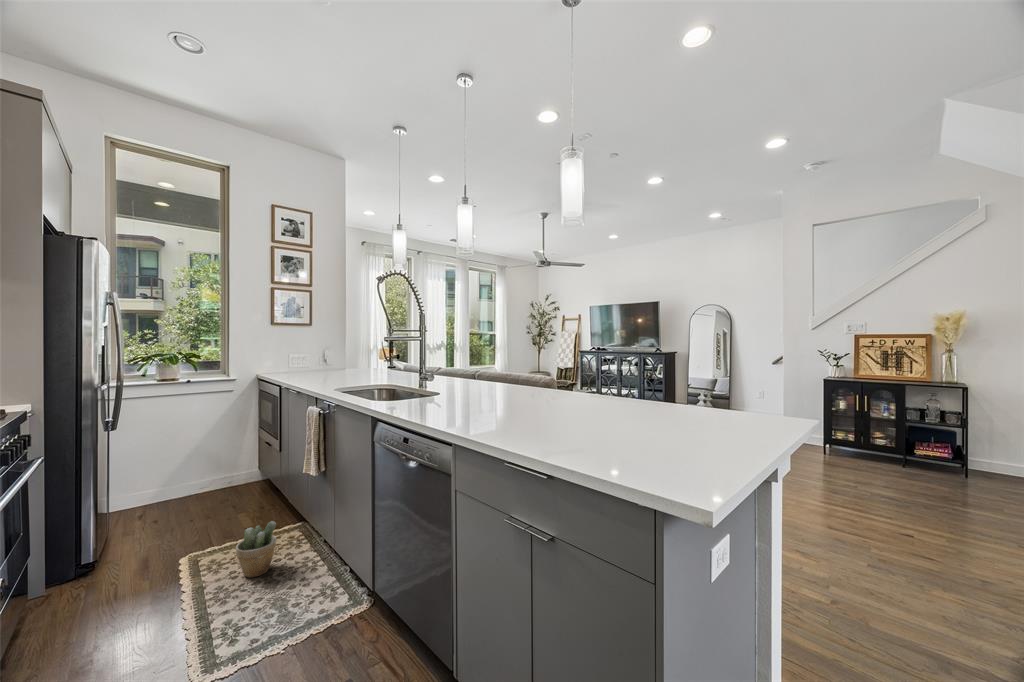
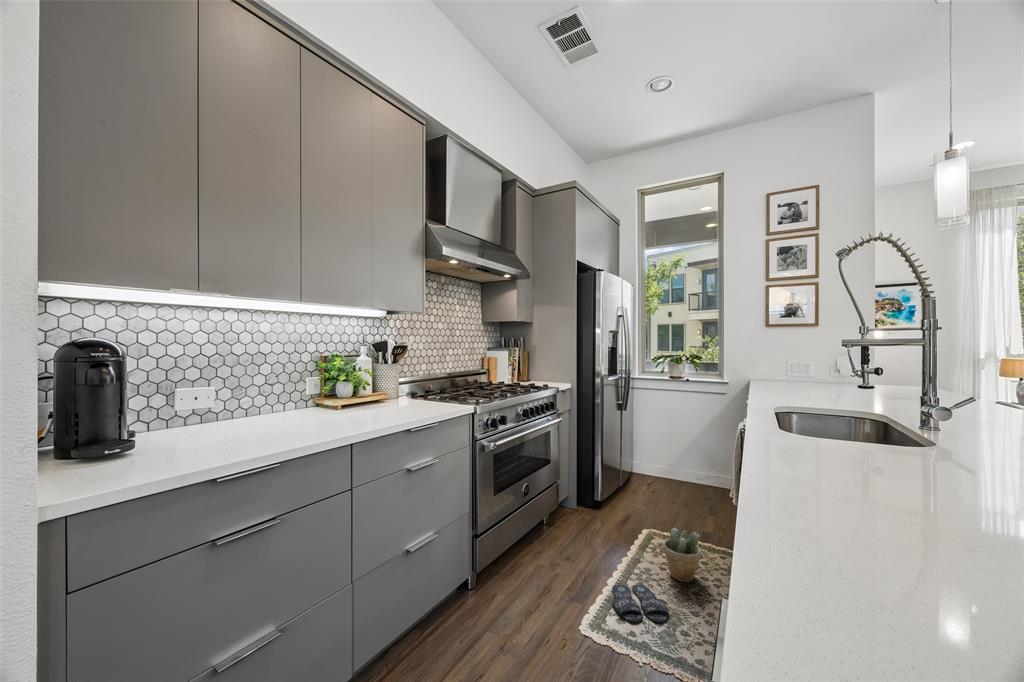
slippers: none [195,598,274,638] -> present [612,584,668,623]

